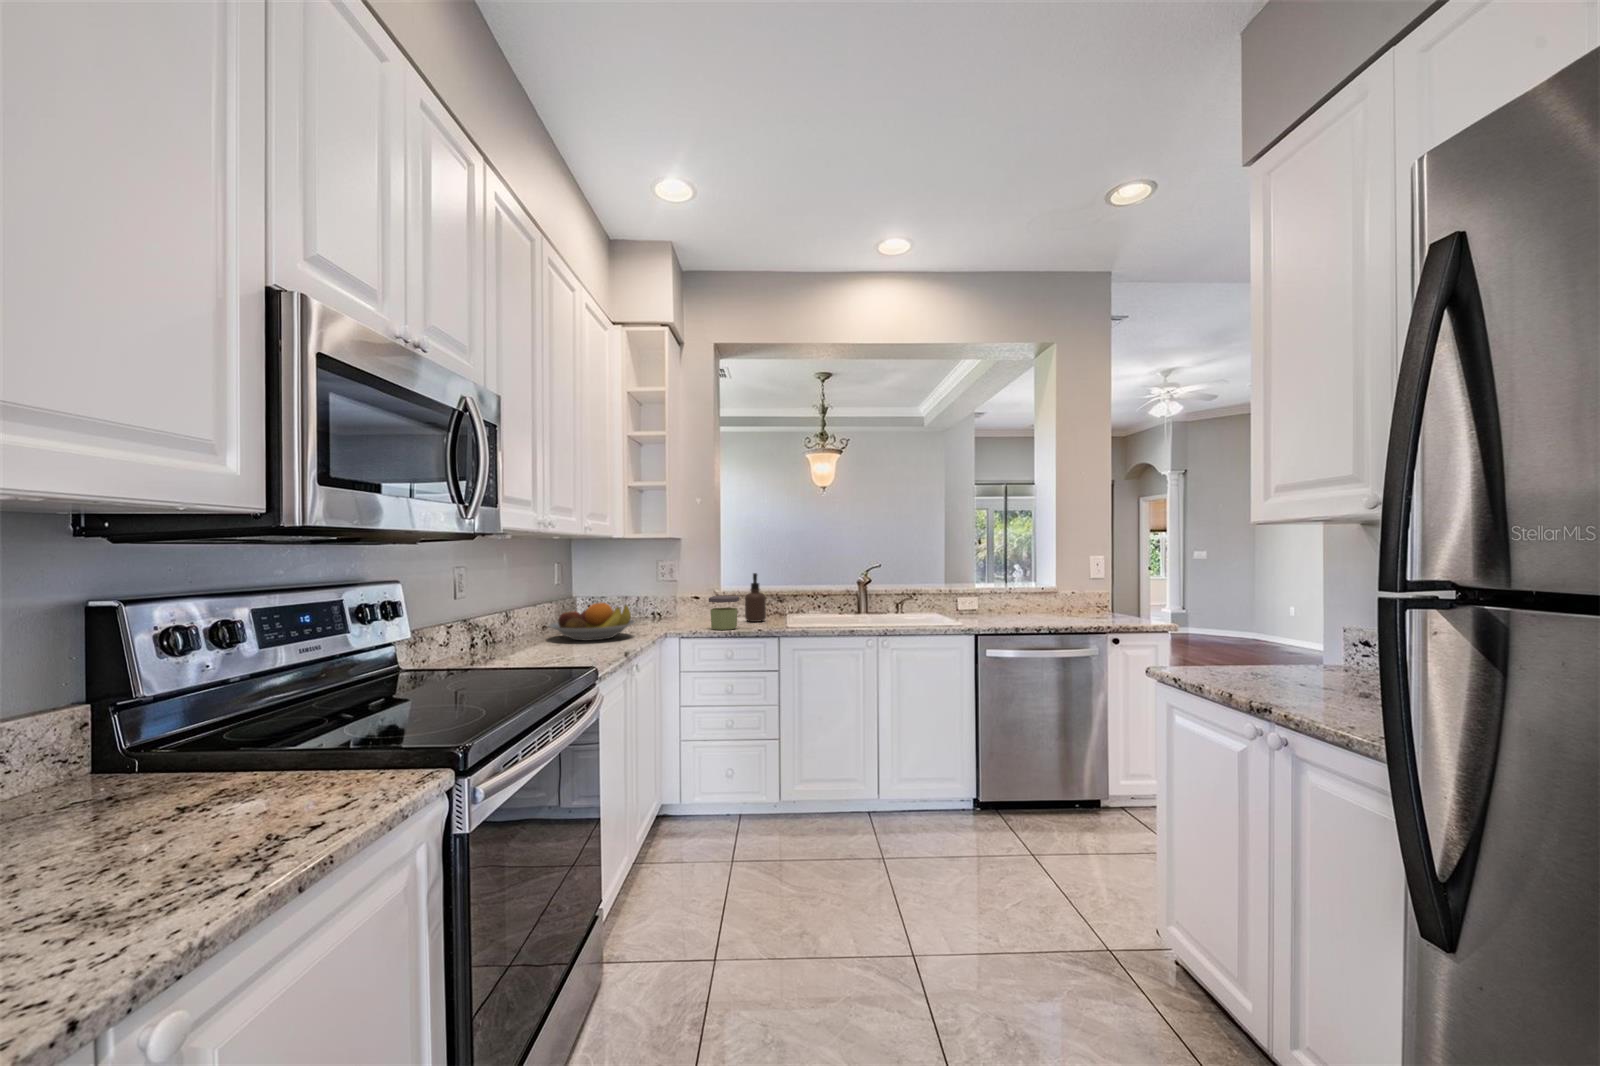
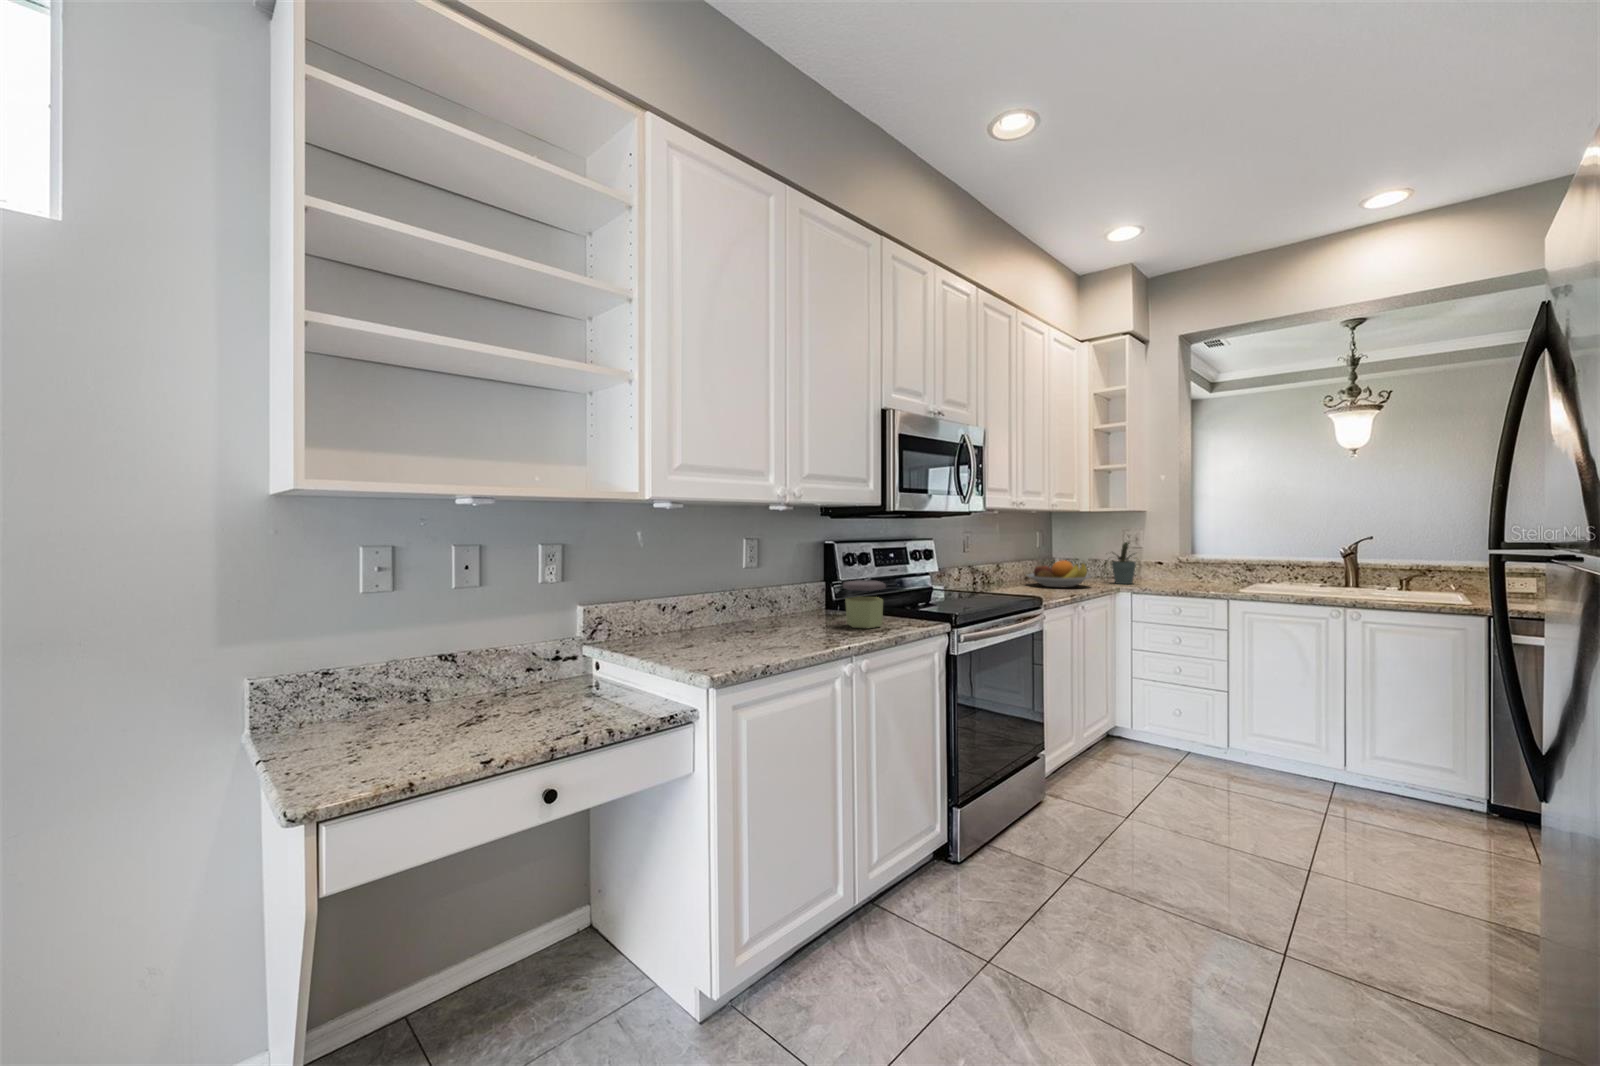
soap dispenser: present [745,573,766,622] -> none [1204,543,1226,587]
potted plant: none [644,575,682,627] -> present [1112,542,1137,584]
jar: present [709,596,739,630] -> present [843,580,886,628]

